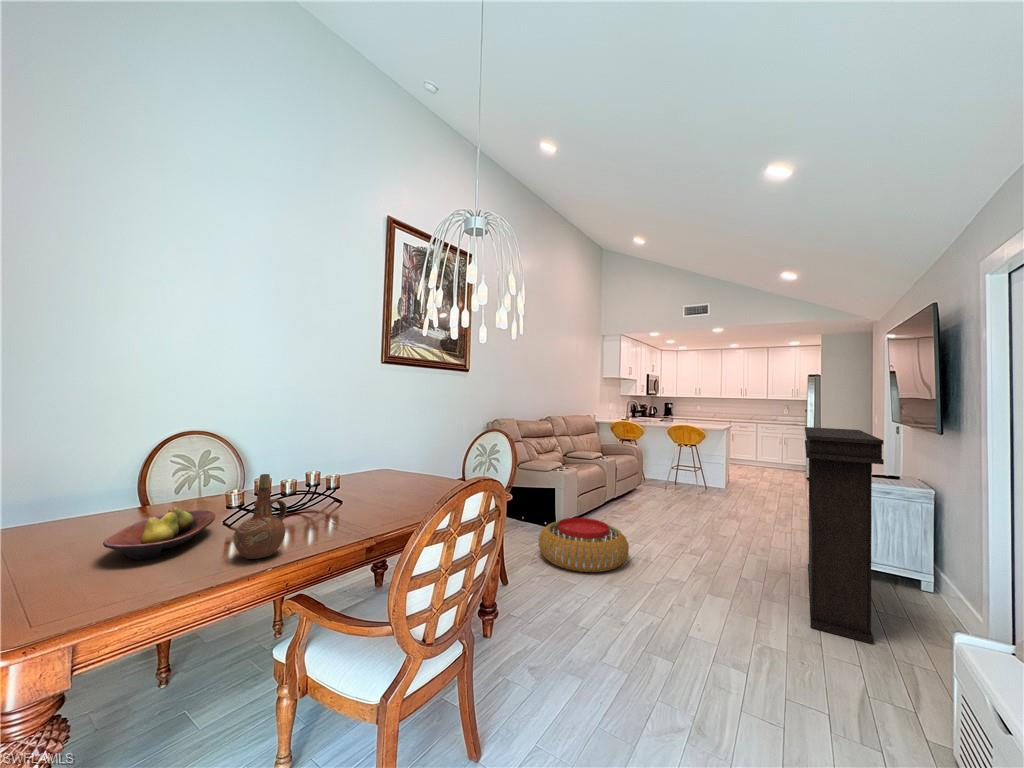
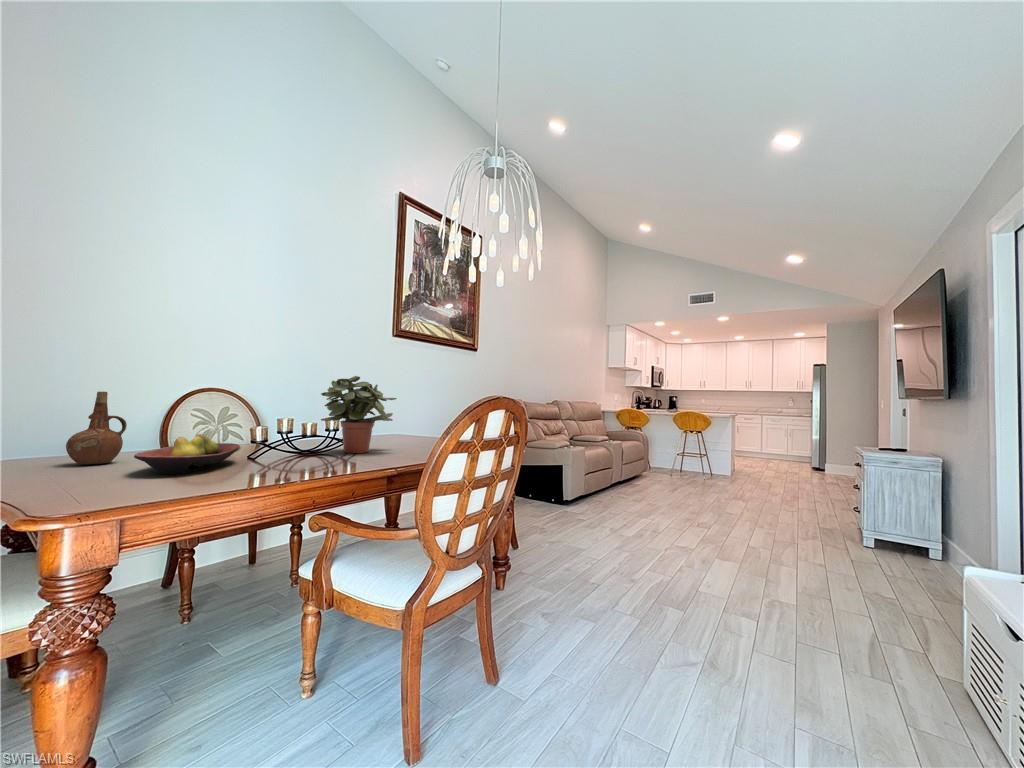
console table: present [805,427,884,644] -> none [811,394,894,599]
potted plant: none [300,430,379,510] -> present [321,376,397,453]
ceramic pitcher: present [234,474,287,559] -> present [66,392,127,464]
pouf: present [538,518,629,572] -> none [548,490,637,539]

